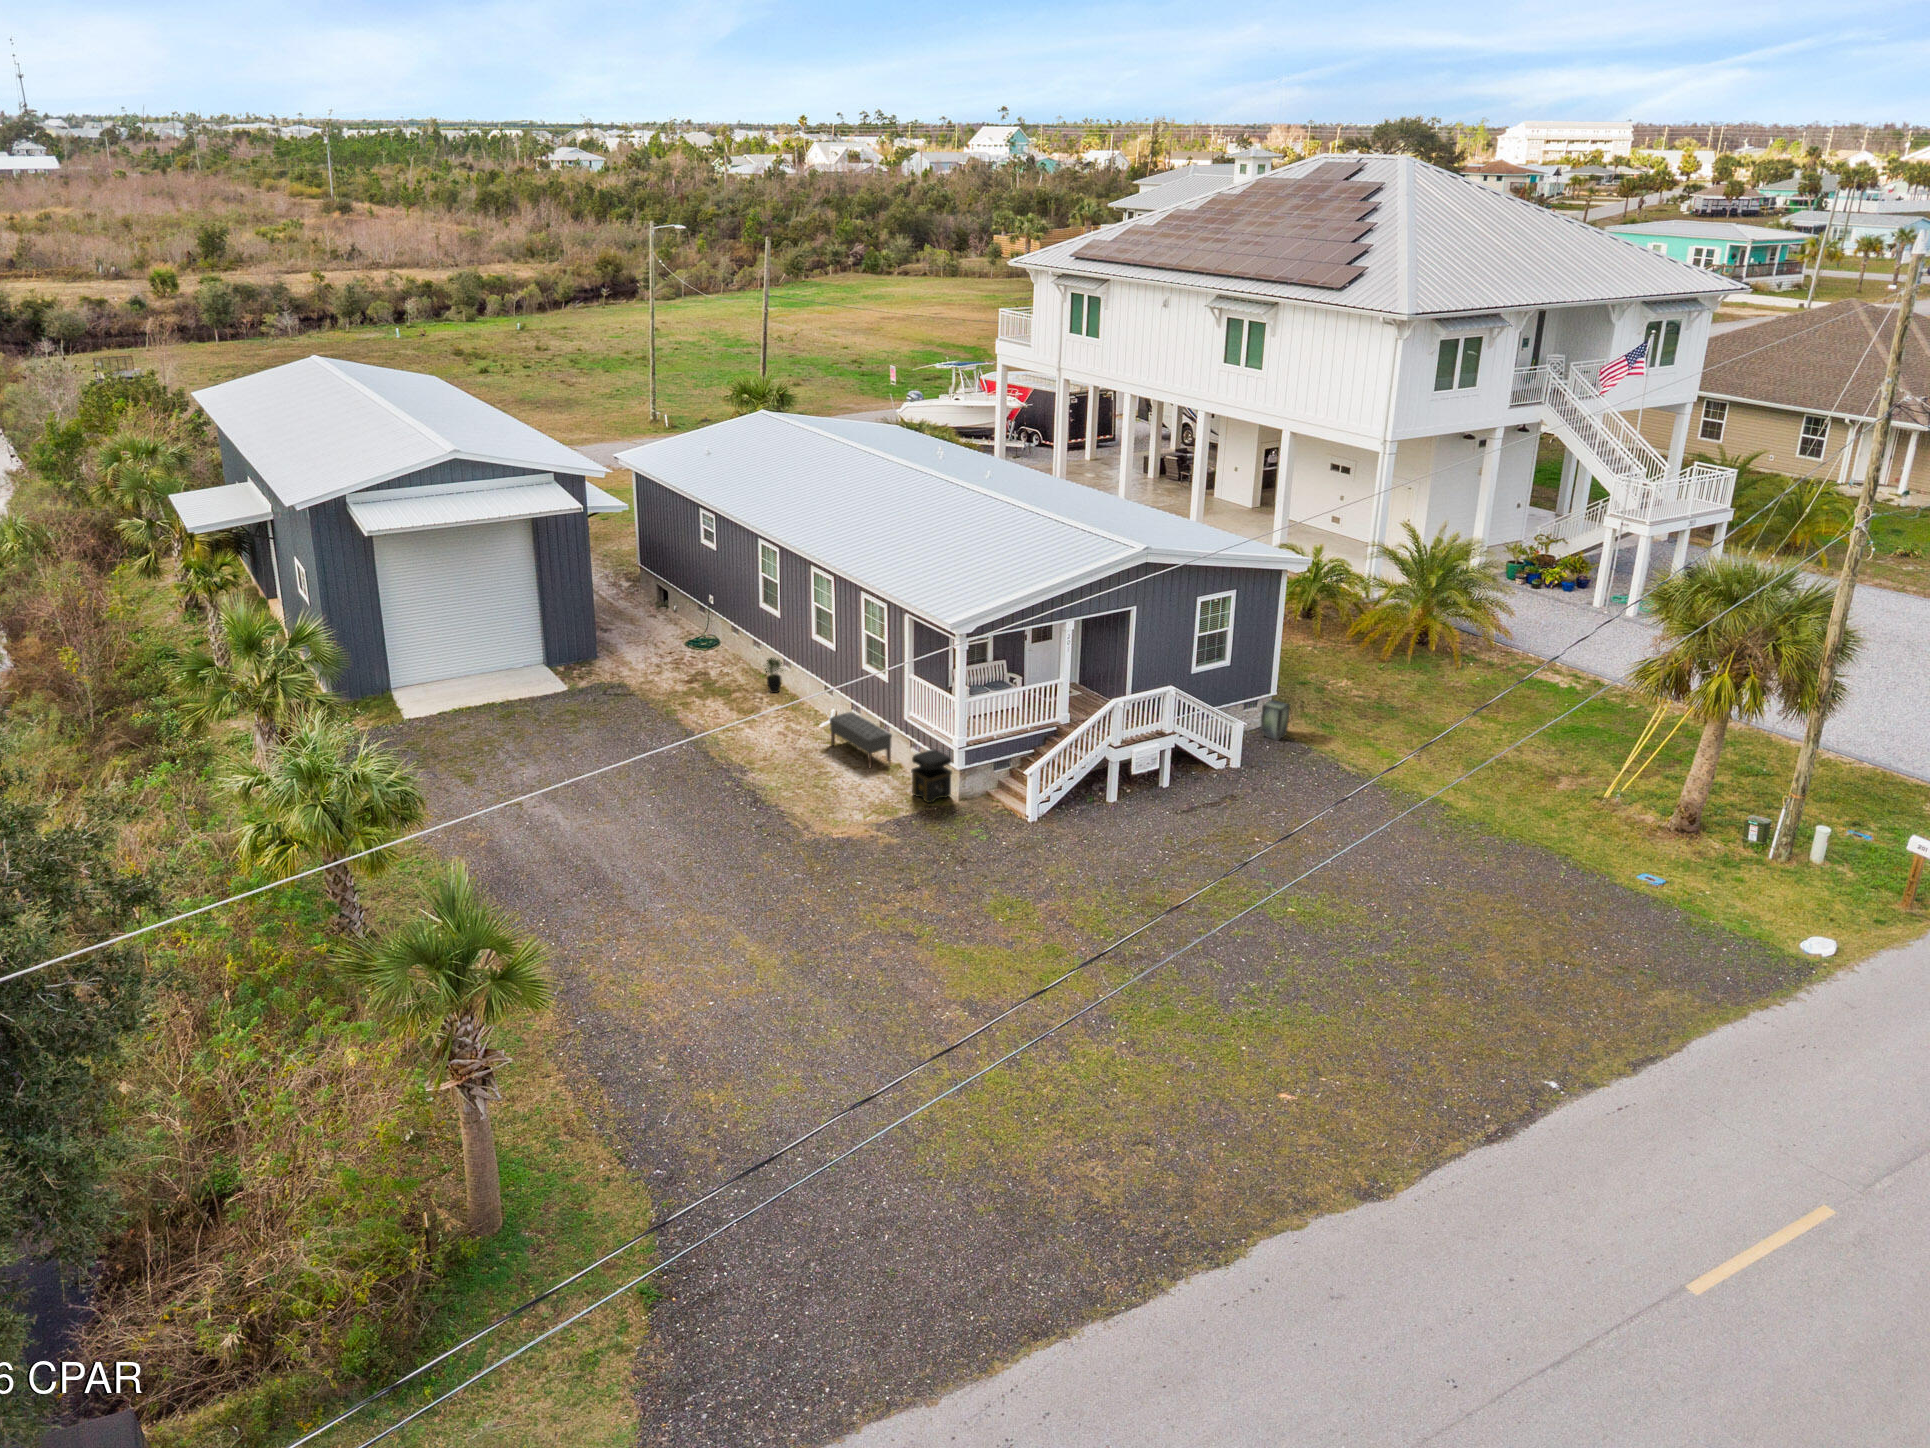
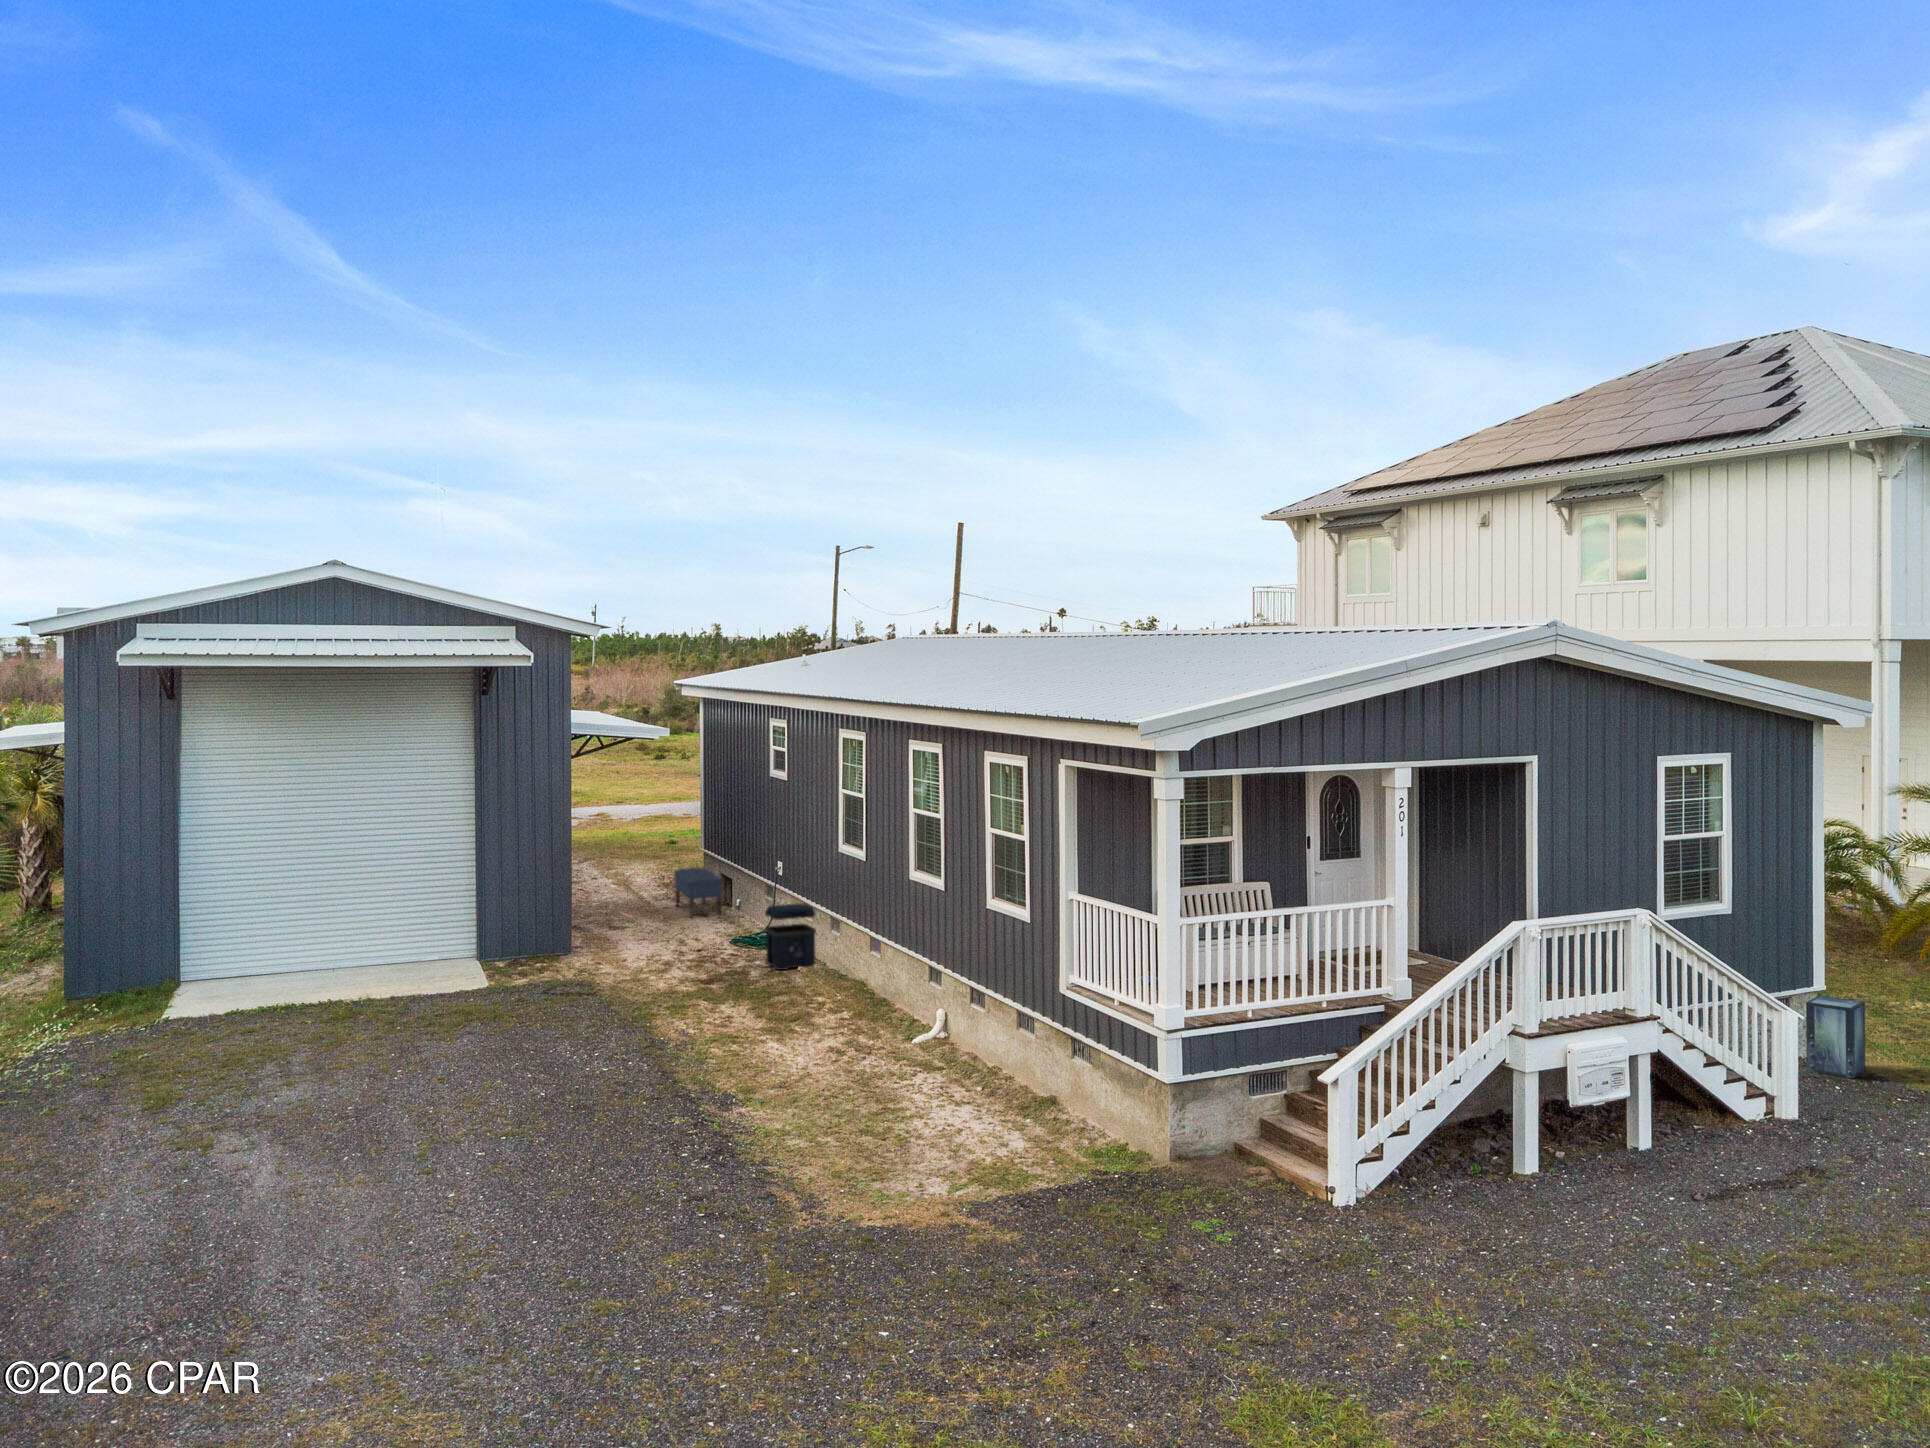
potted plant: present [764,658,783,693] -> none [828,934,872,1002]
bench: present [830,712,892,768] -> present [674,868,722,917]
toolbox: present [911,749,952,803] -> present [765,903,816,970]

